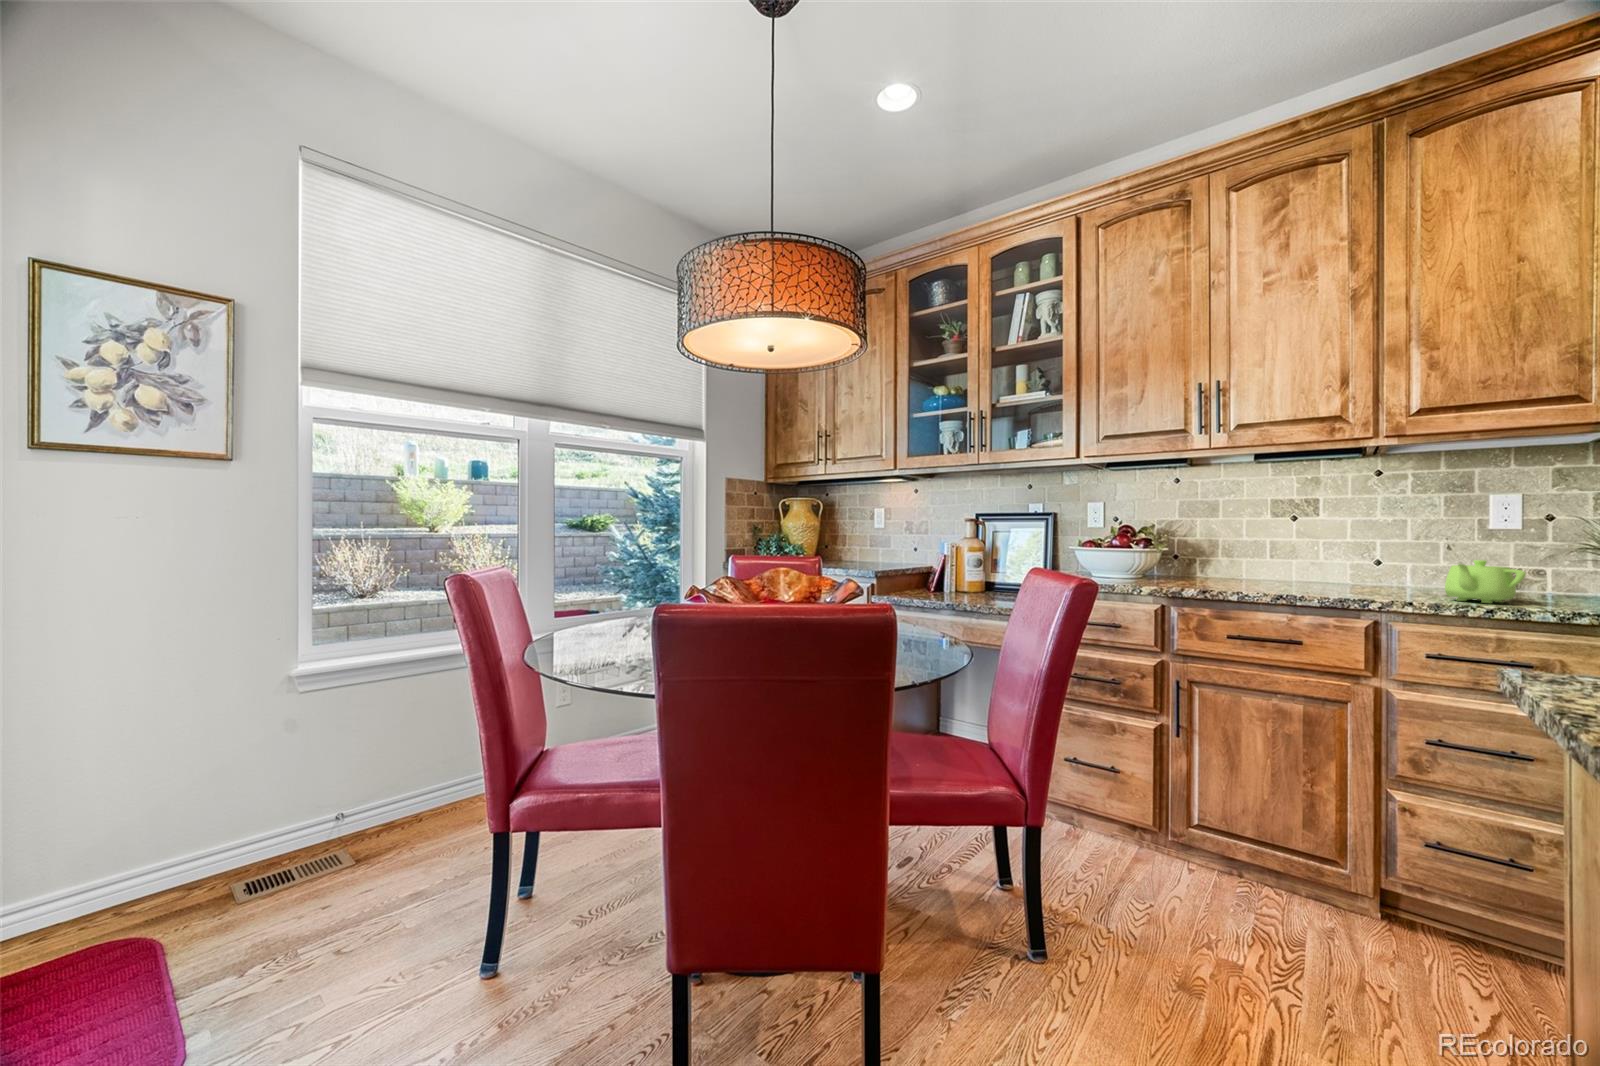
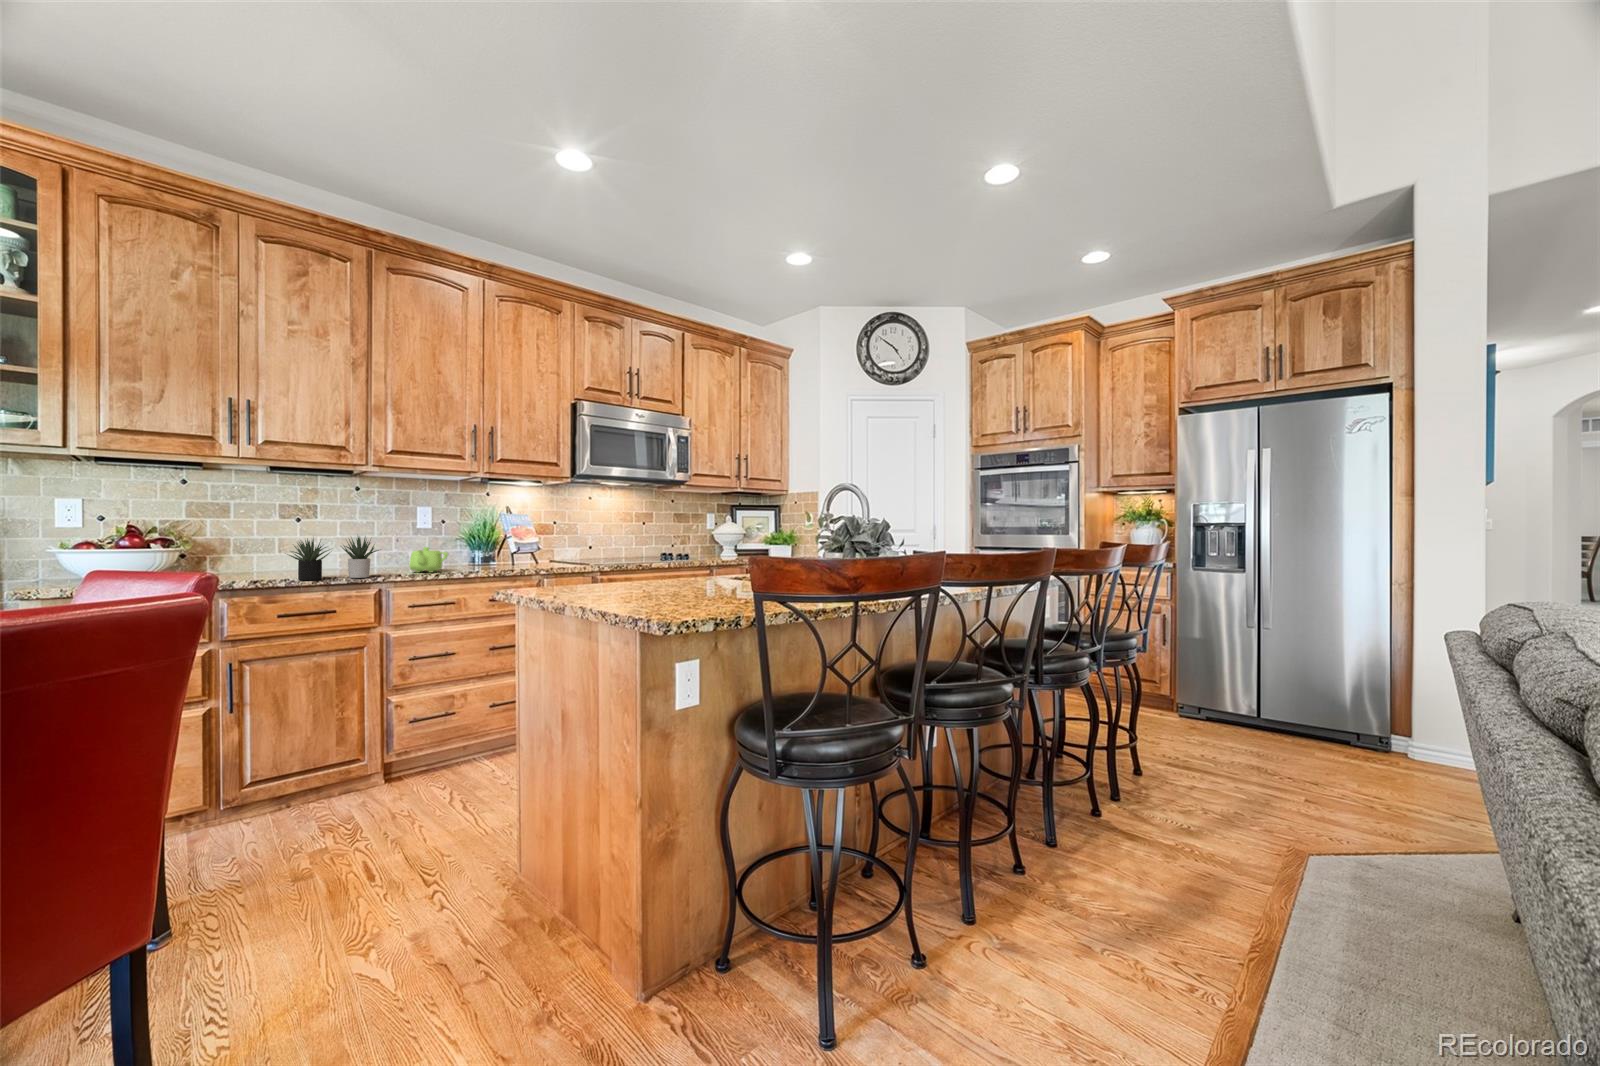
succulent plant: none [1245,535,1387,600] -> present [287,536,379,580]

